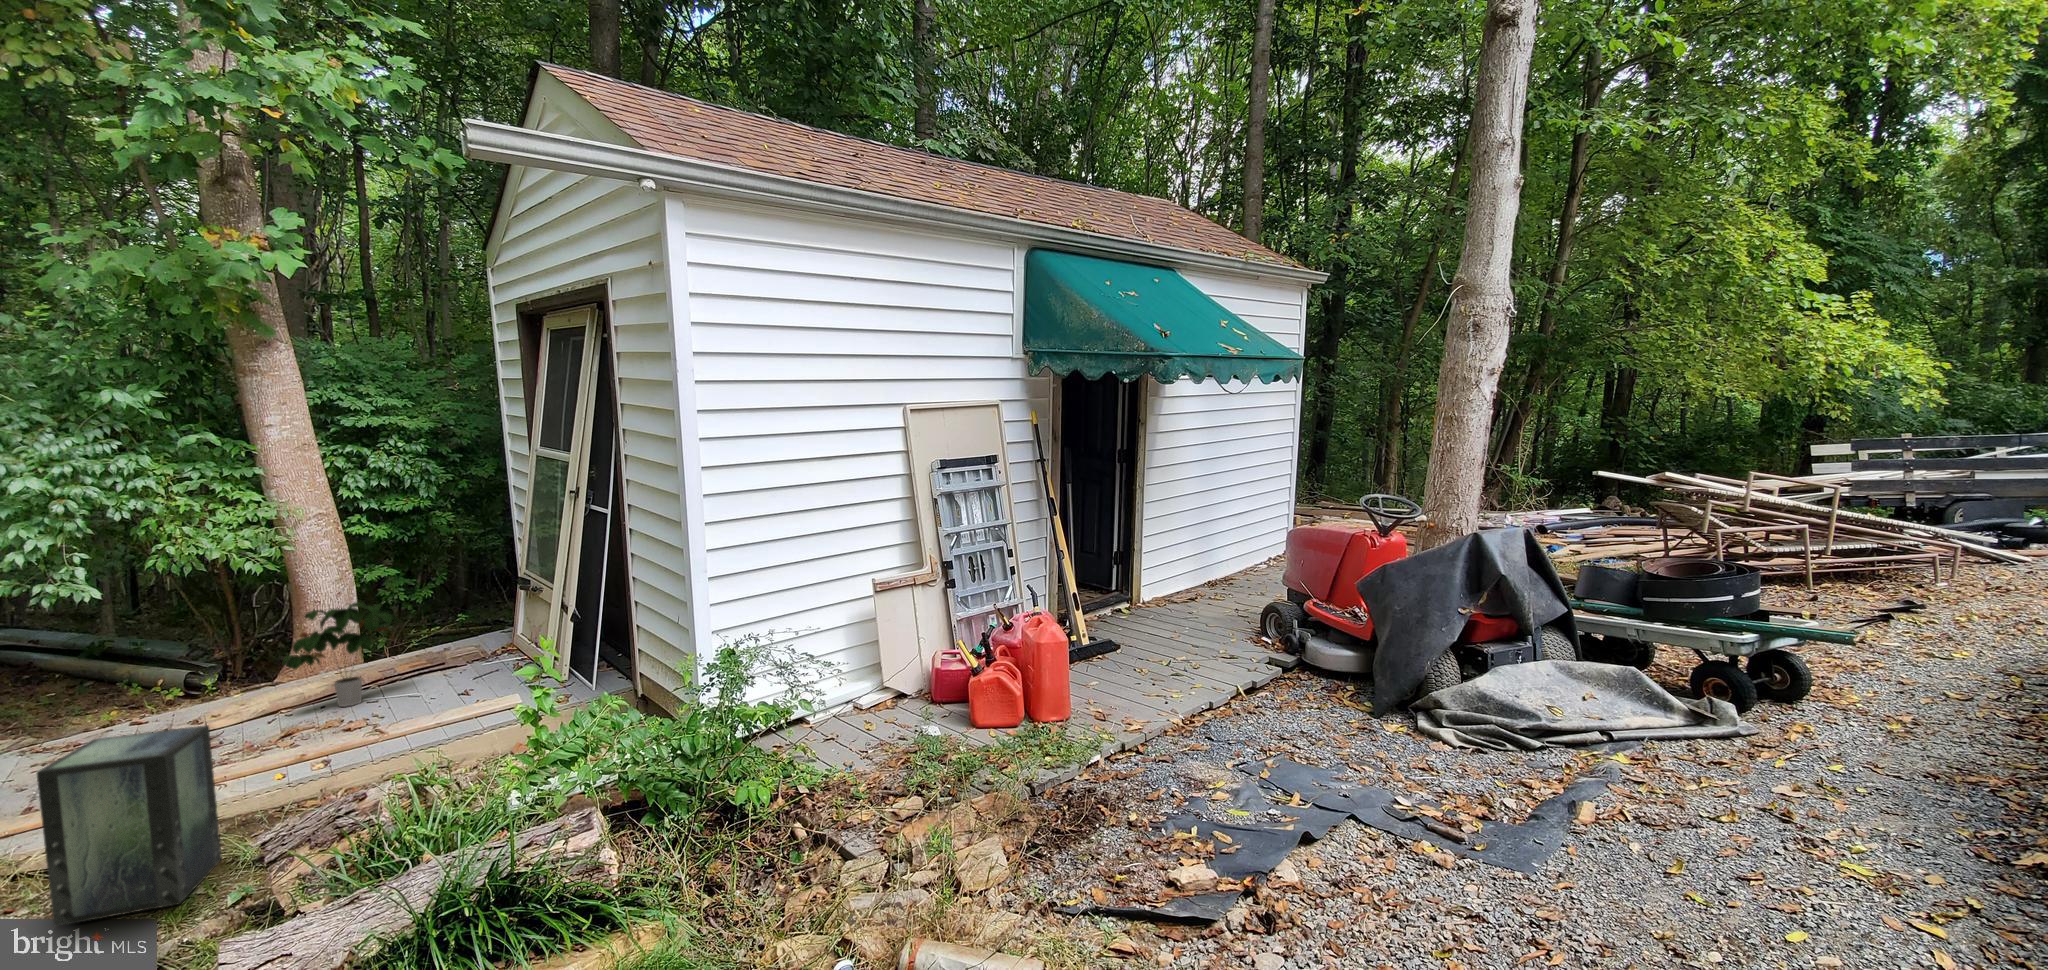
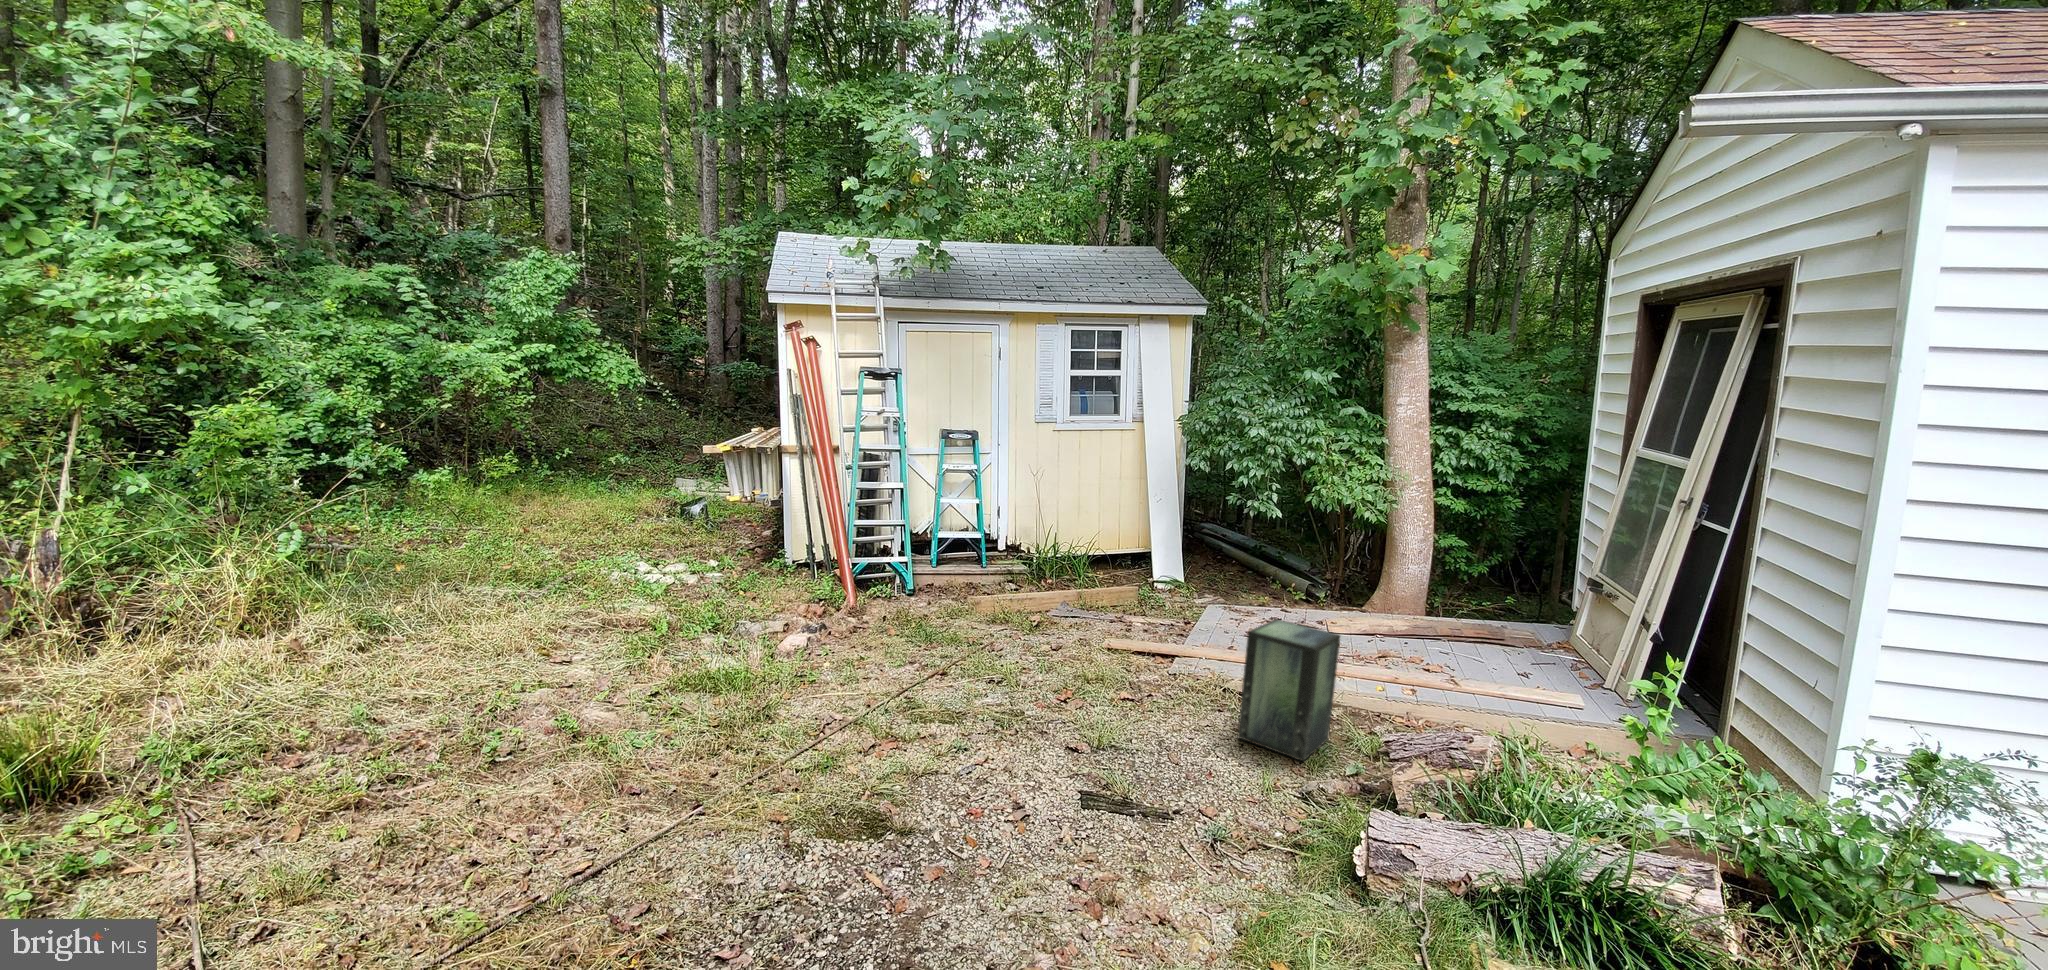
potted plant: present [282,602,399,707] -> none [1380,561,1473,650]

